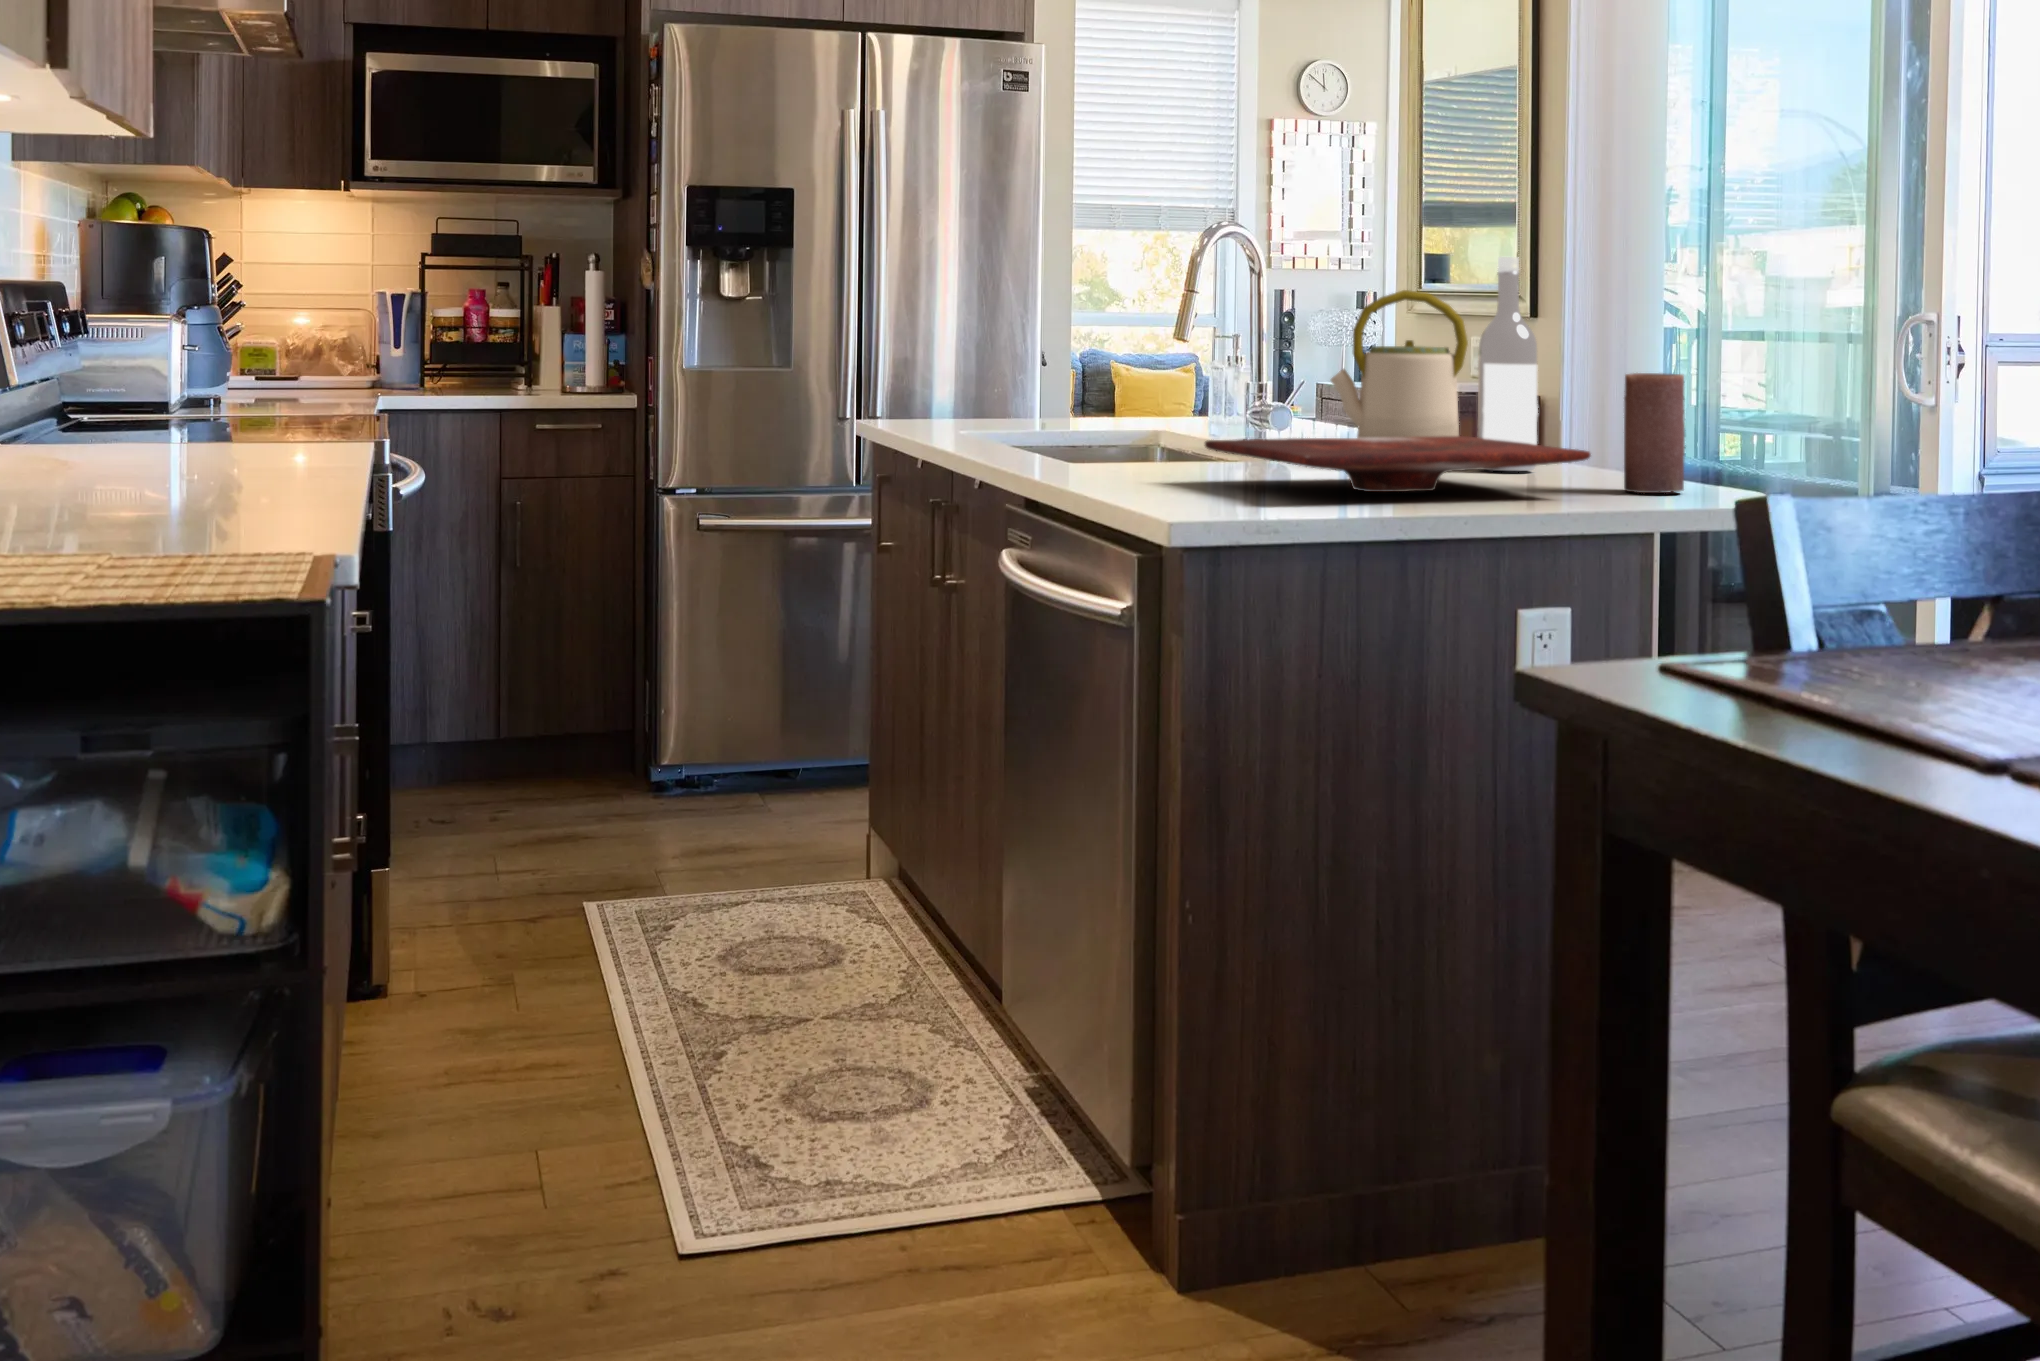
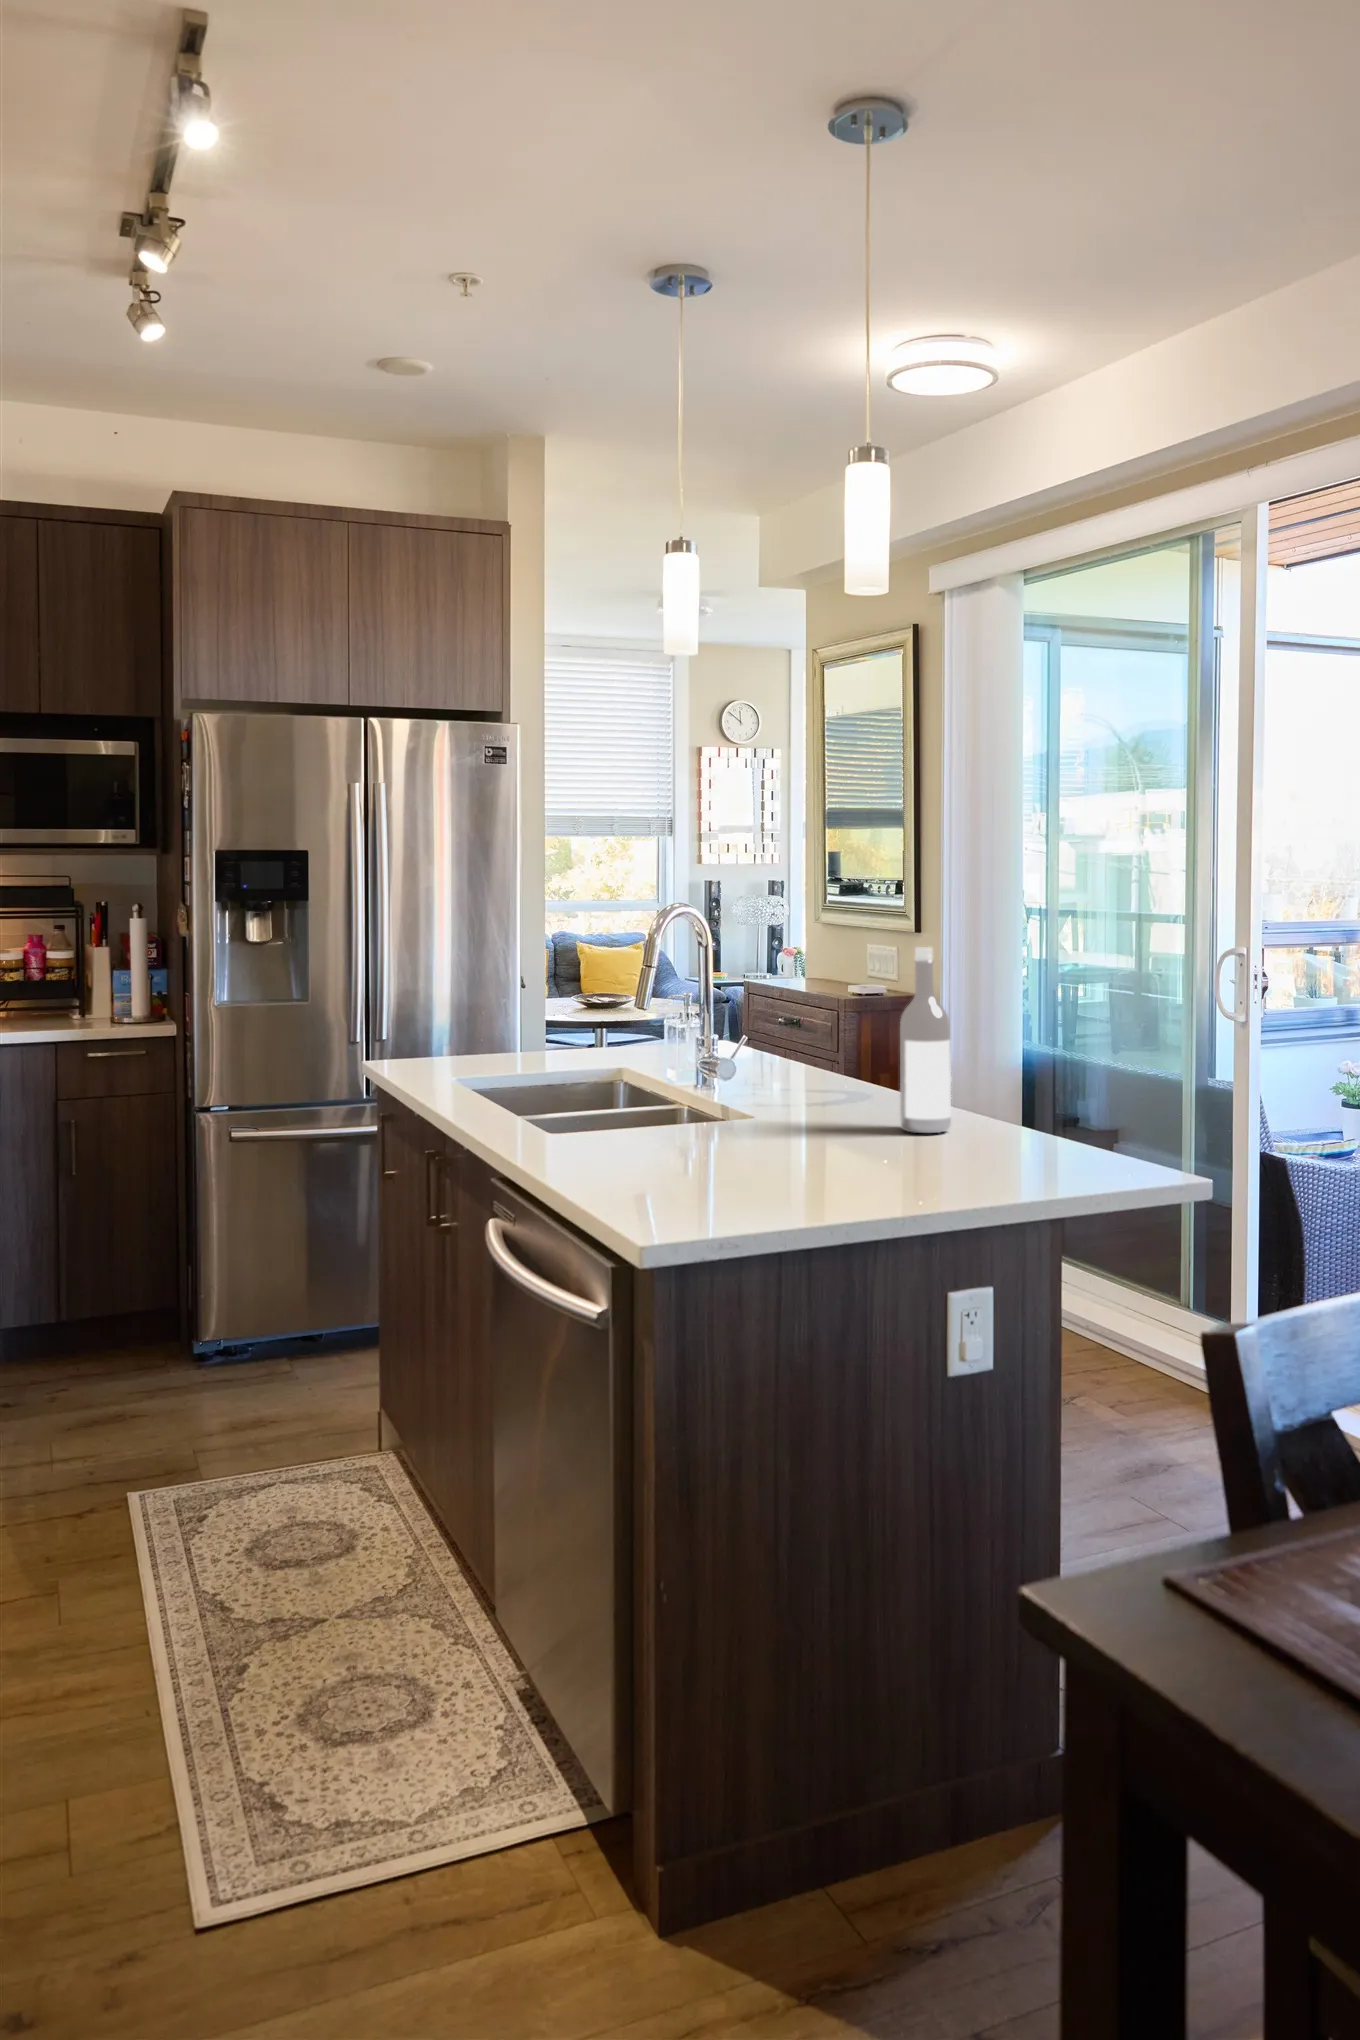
kettle: present [1331,290,1468,438] -> none [770,968,887,1117]
candle: present [1624,373,1685,493] -> none [1032,1059,1084,1167]
cutting board: present [1205,436,1591,492] -> none [668,1111,1008,1180]

